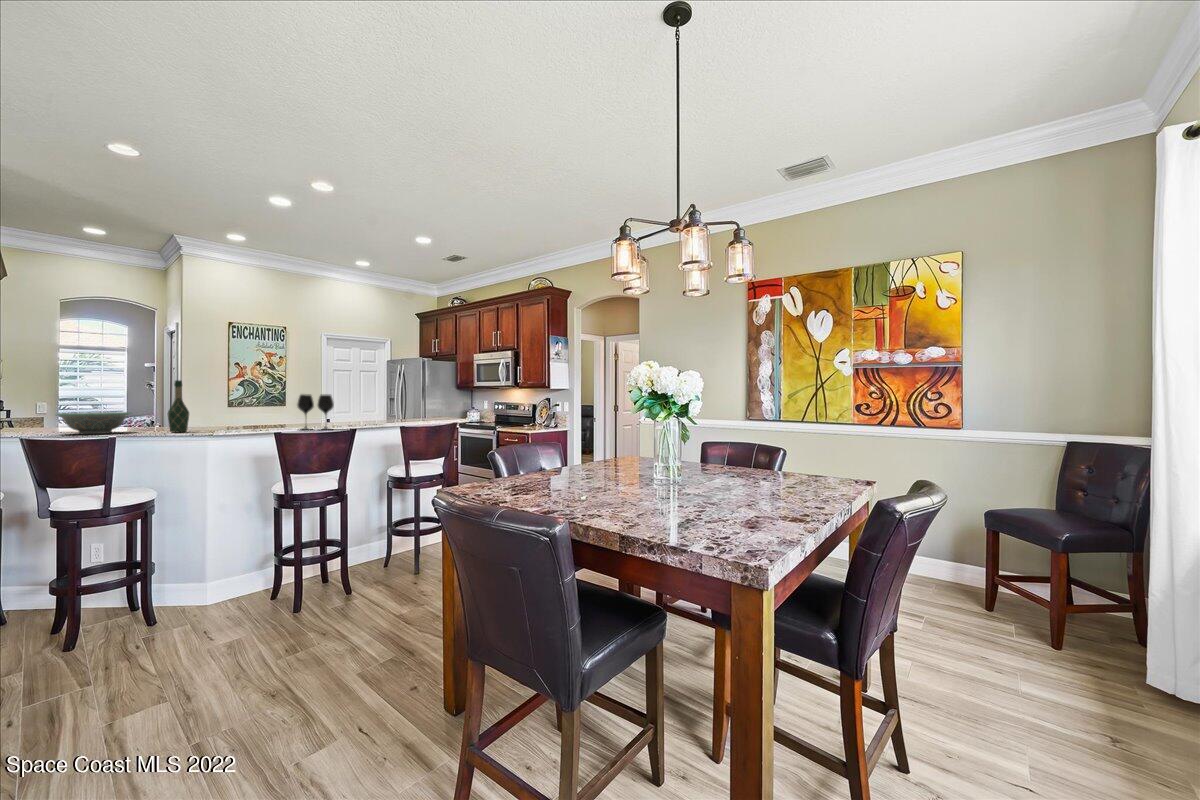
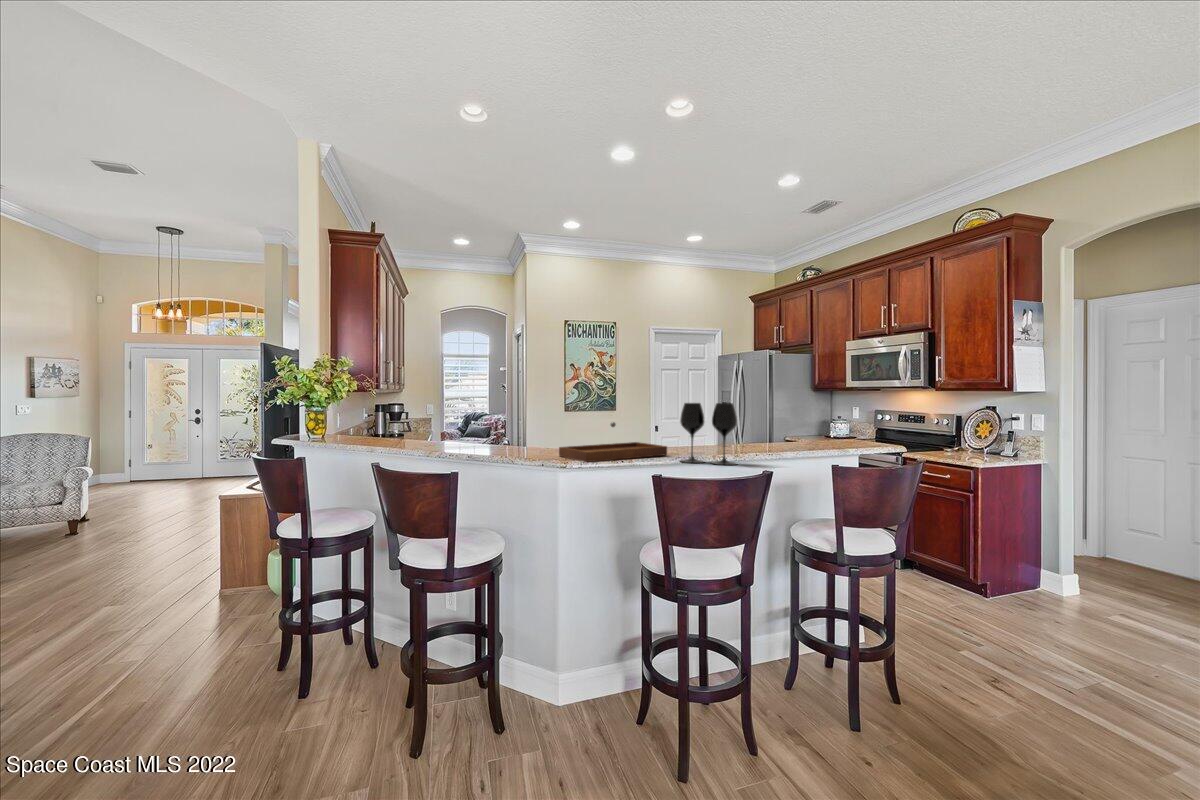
wine bottle: present [168,380,189,433] -> none [518,382,542,457]
tray: none [205,408,294,433] -> present [559,422,667,462]
decorative bowl: present [56,412,132,434] -> none [408,424,482,454]

